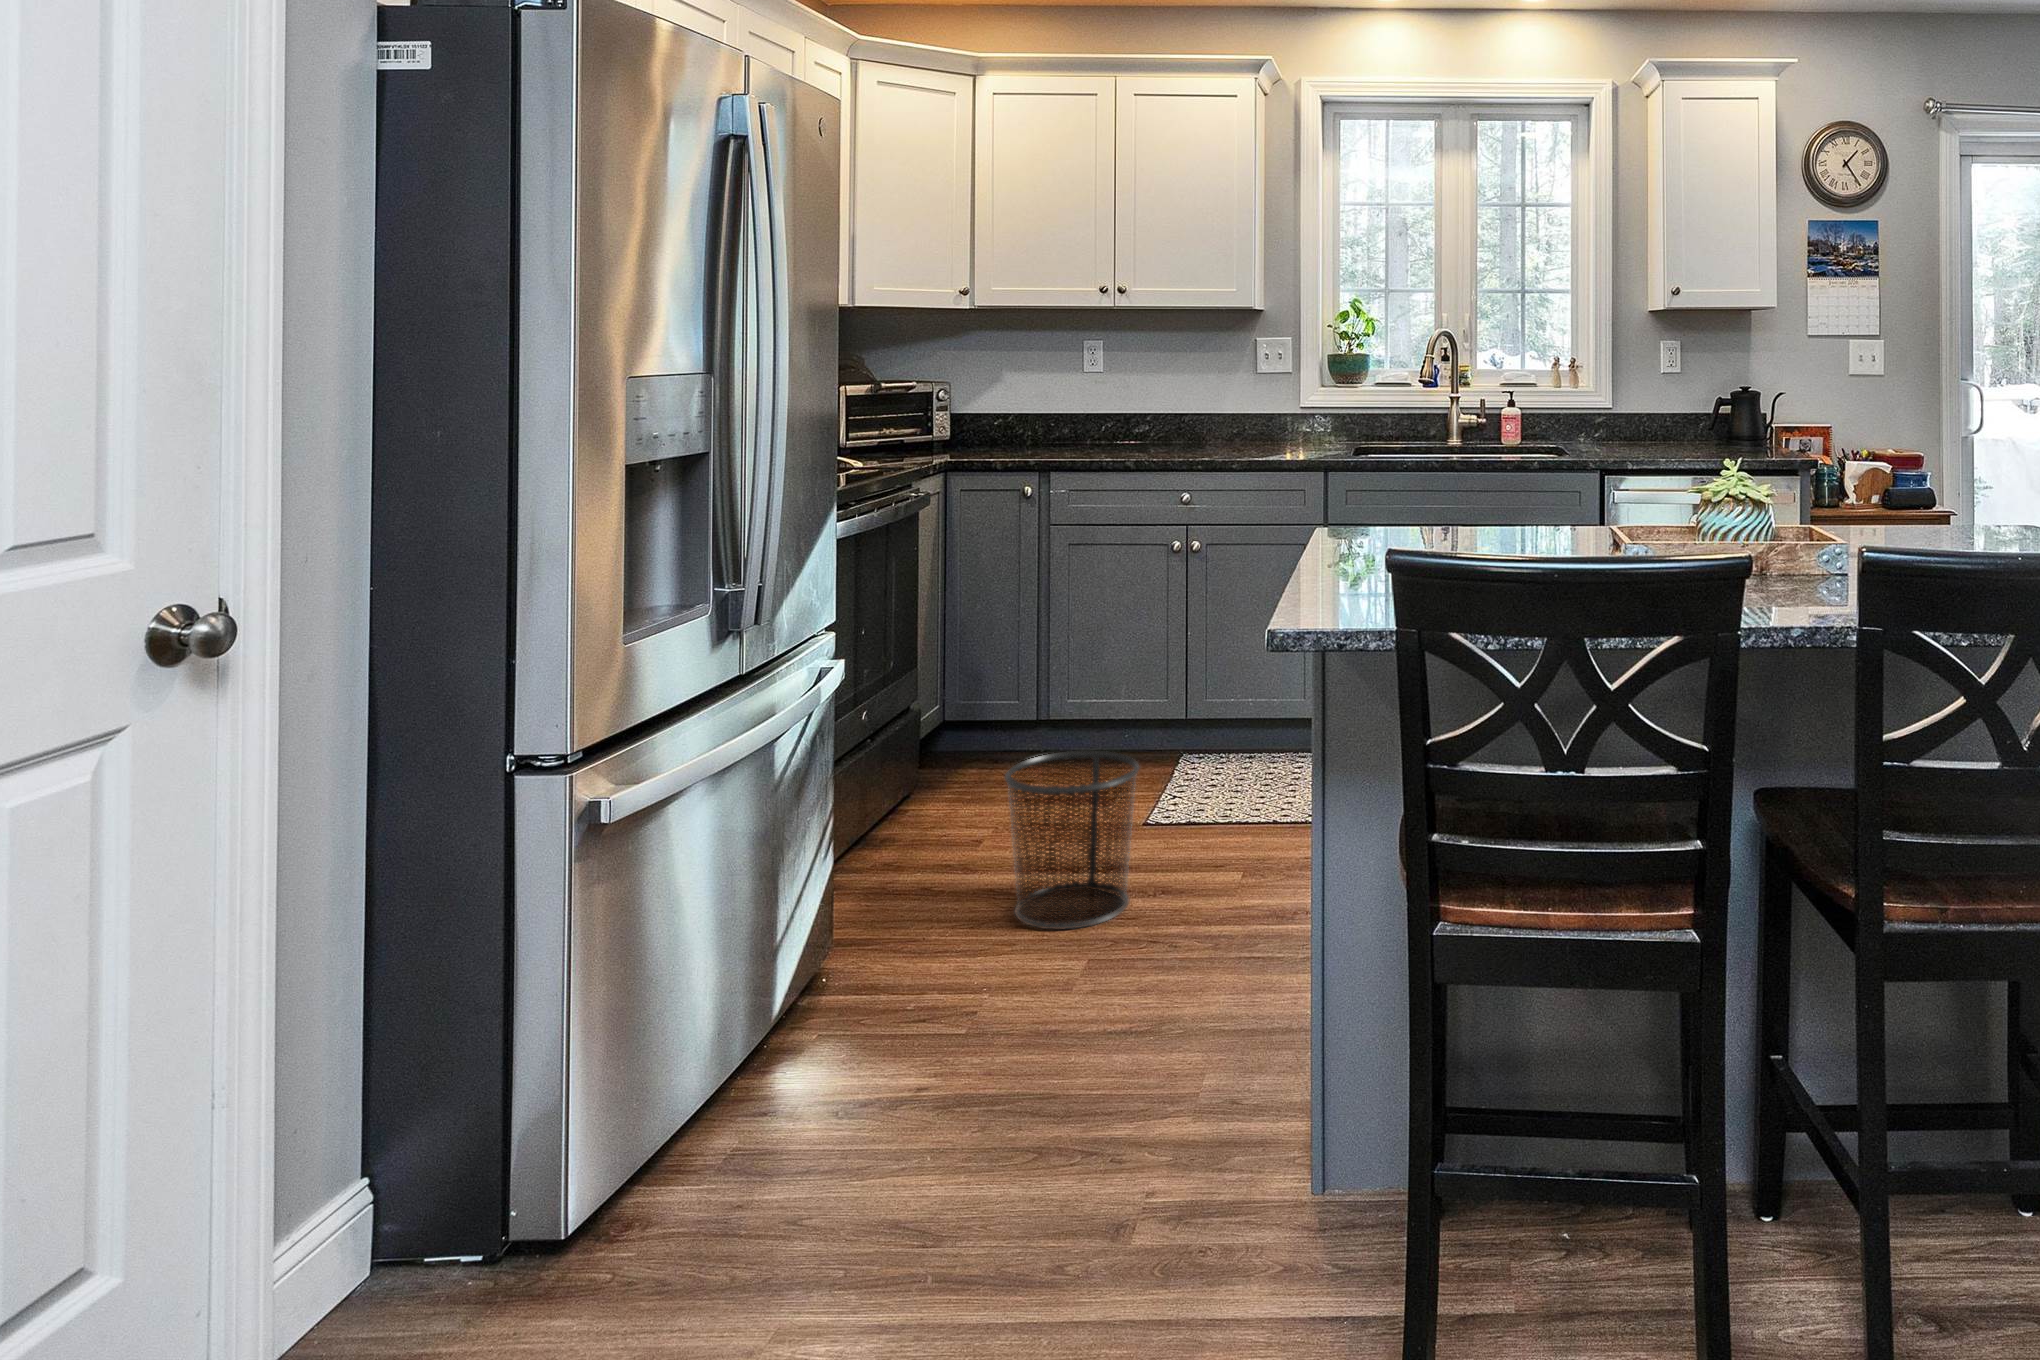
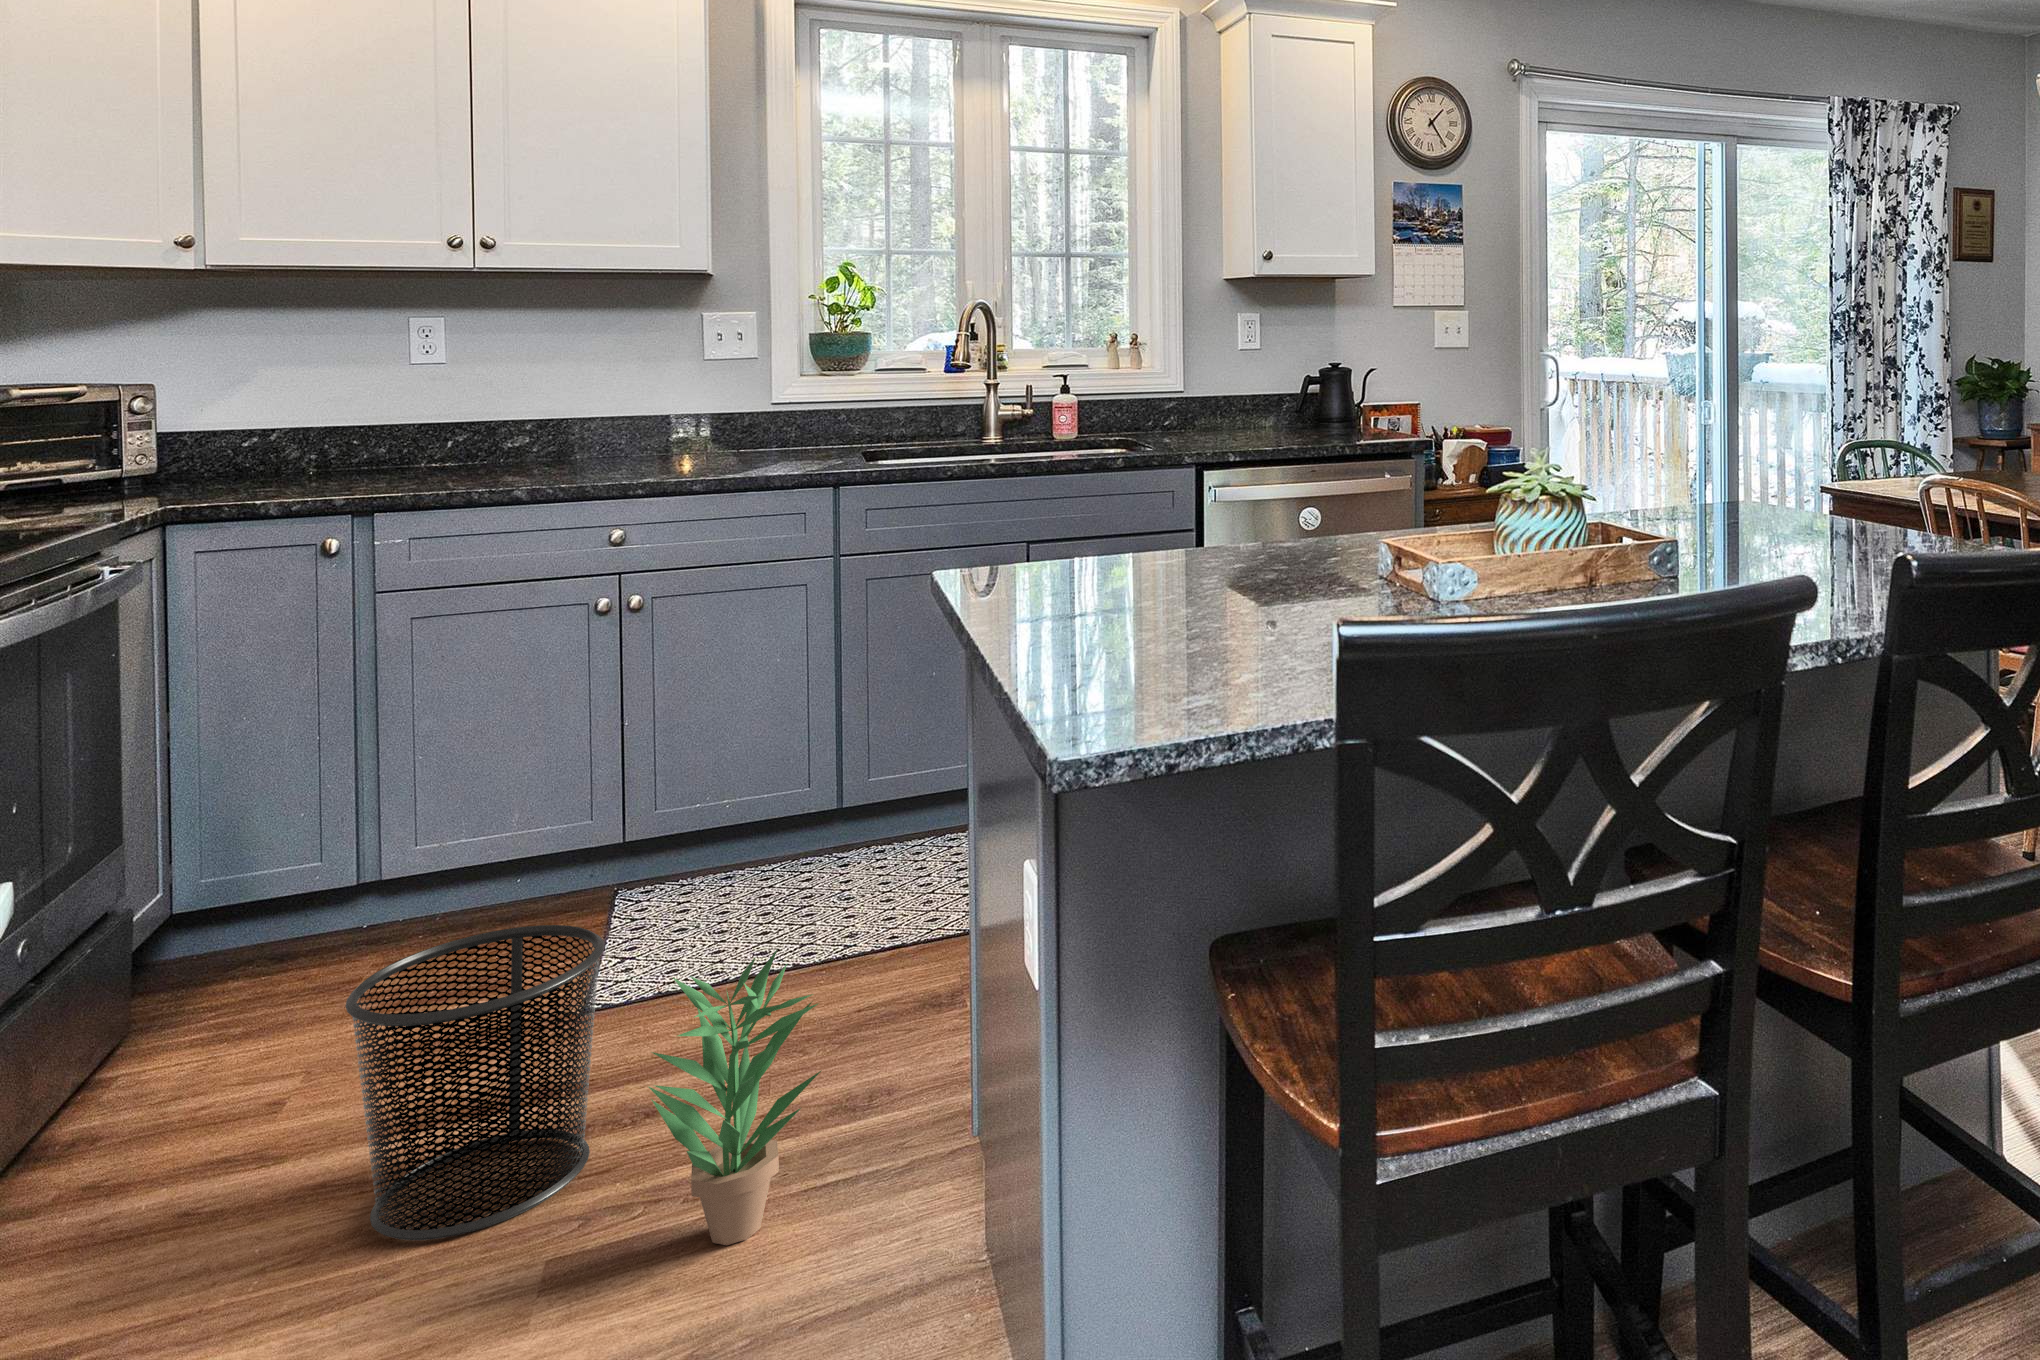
potted plant: none [1148,780,1247,968] -> present [649,949,821,1245]

